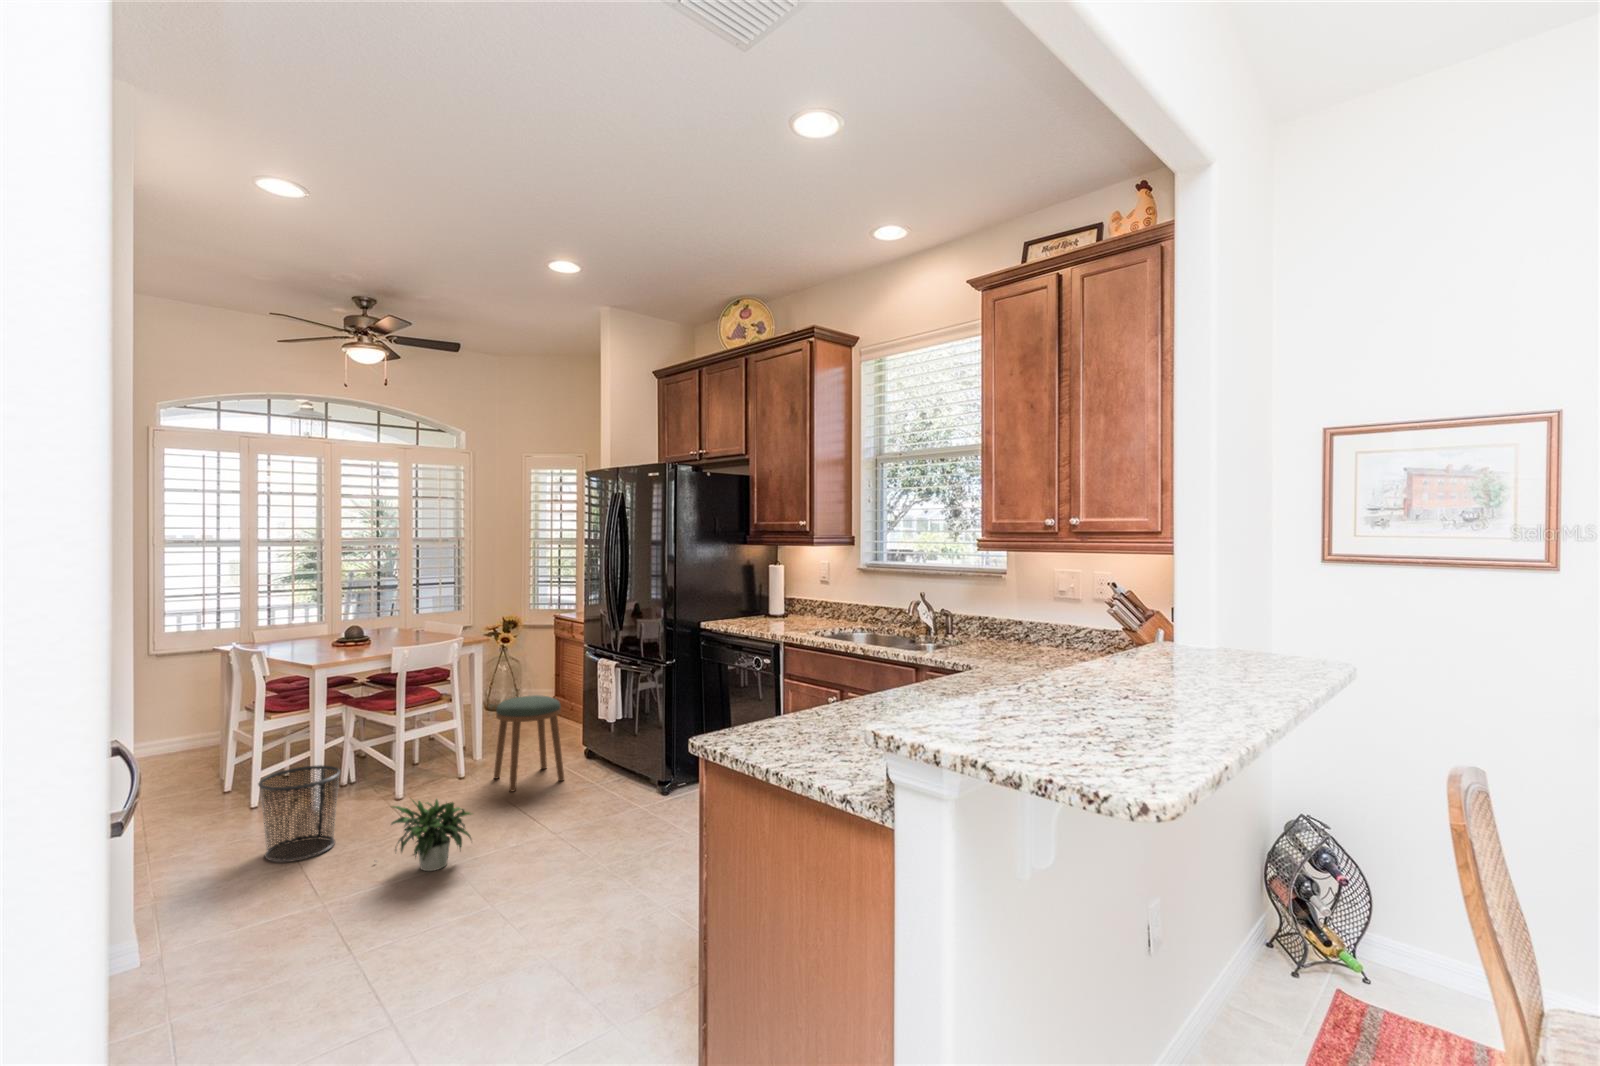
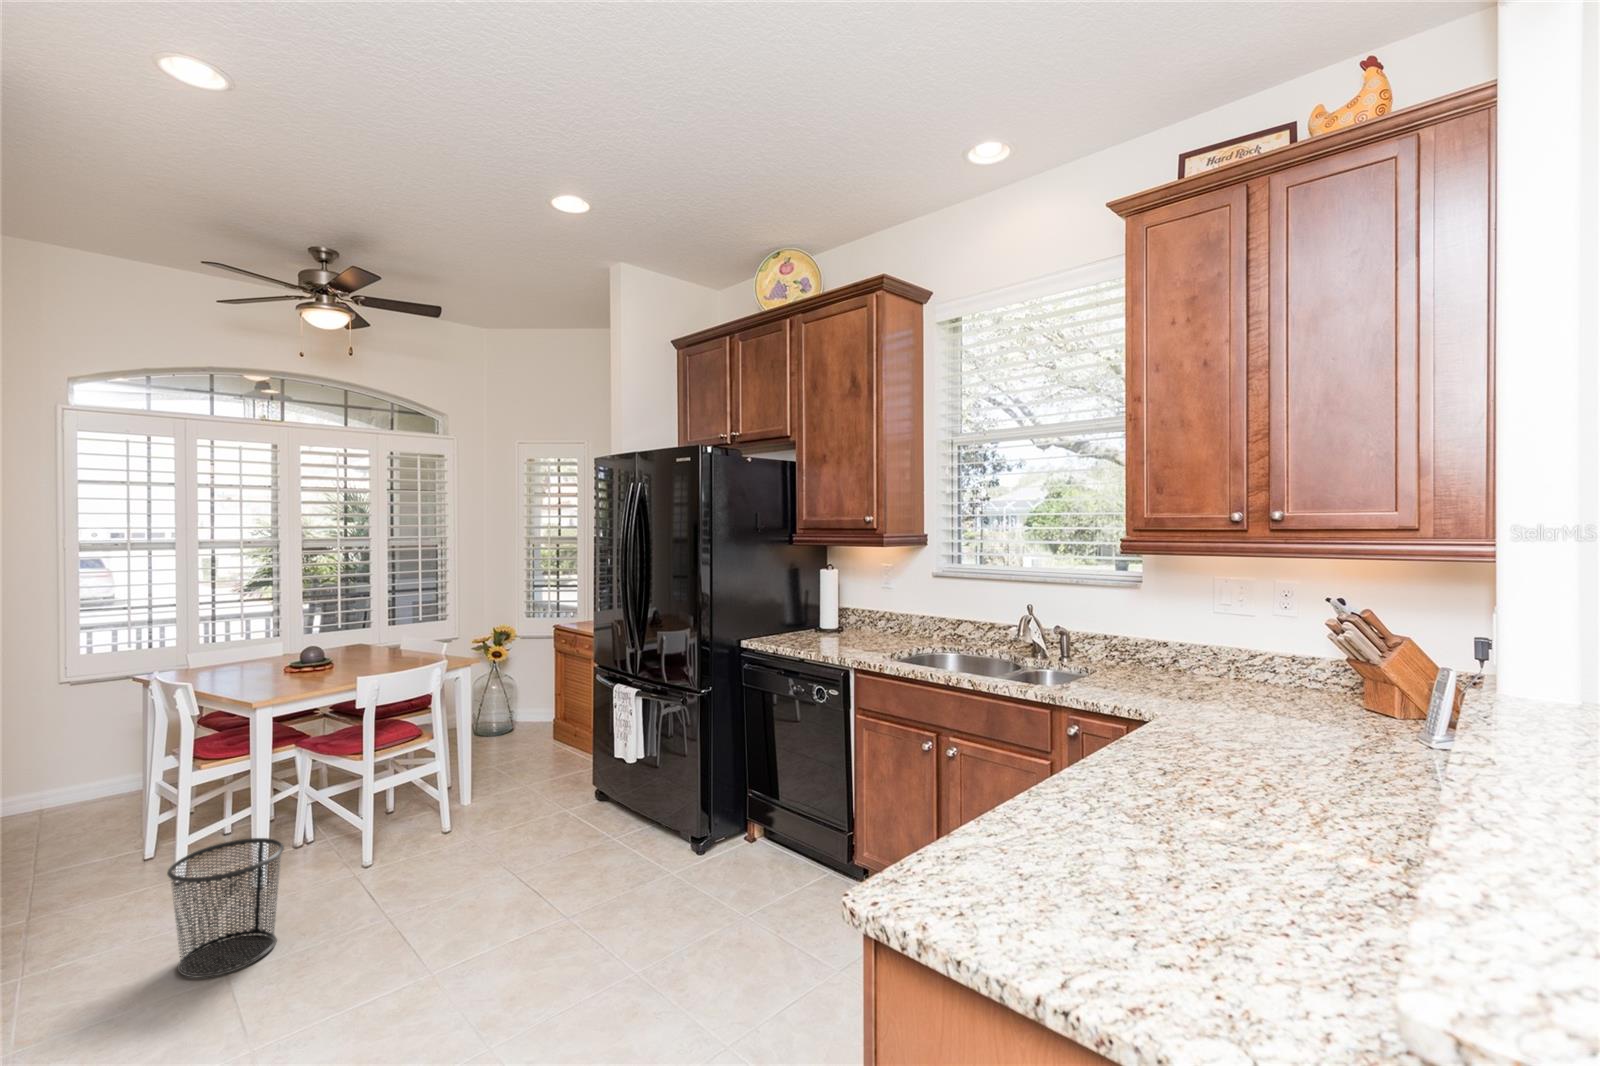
stool: present [494,695,564,792] -> none [485,729,573,853]
potted plant: present [391,799,472,871] -> none [325,884,461,990]

